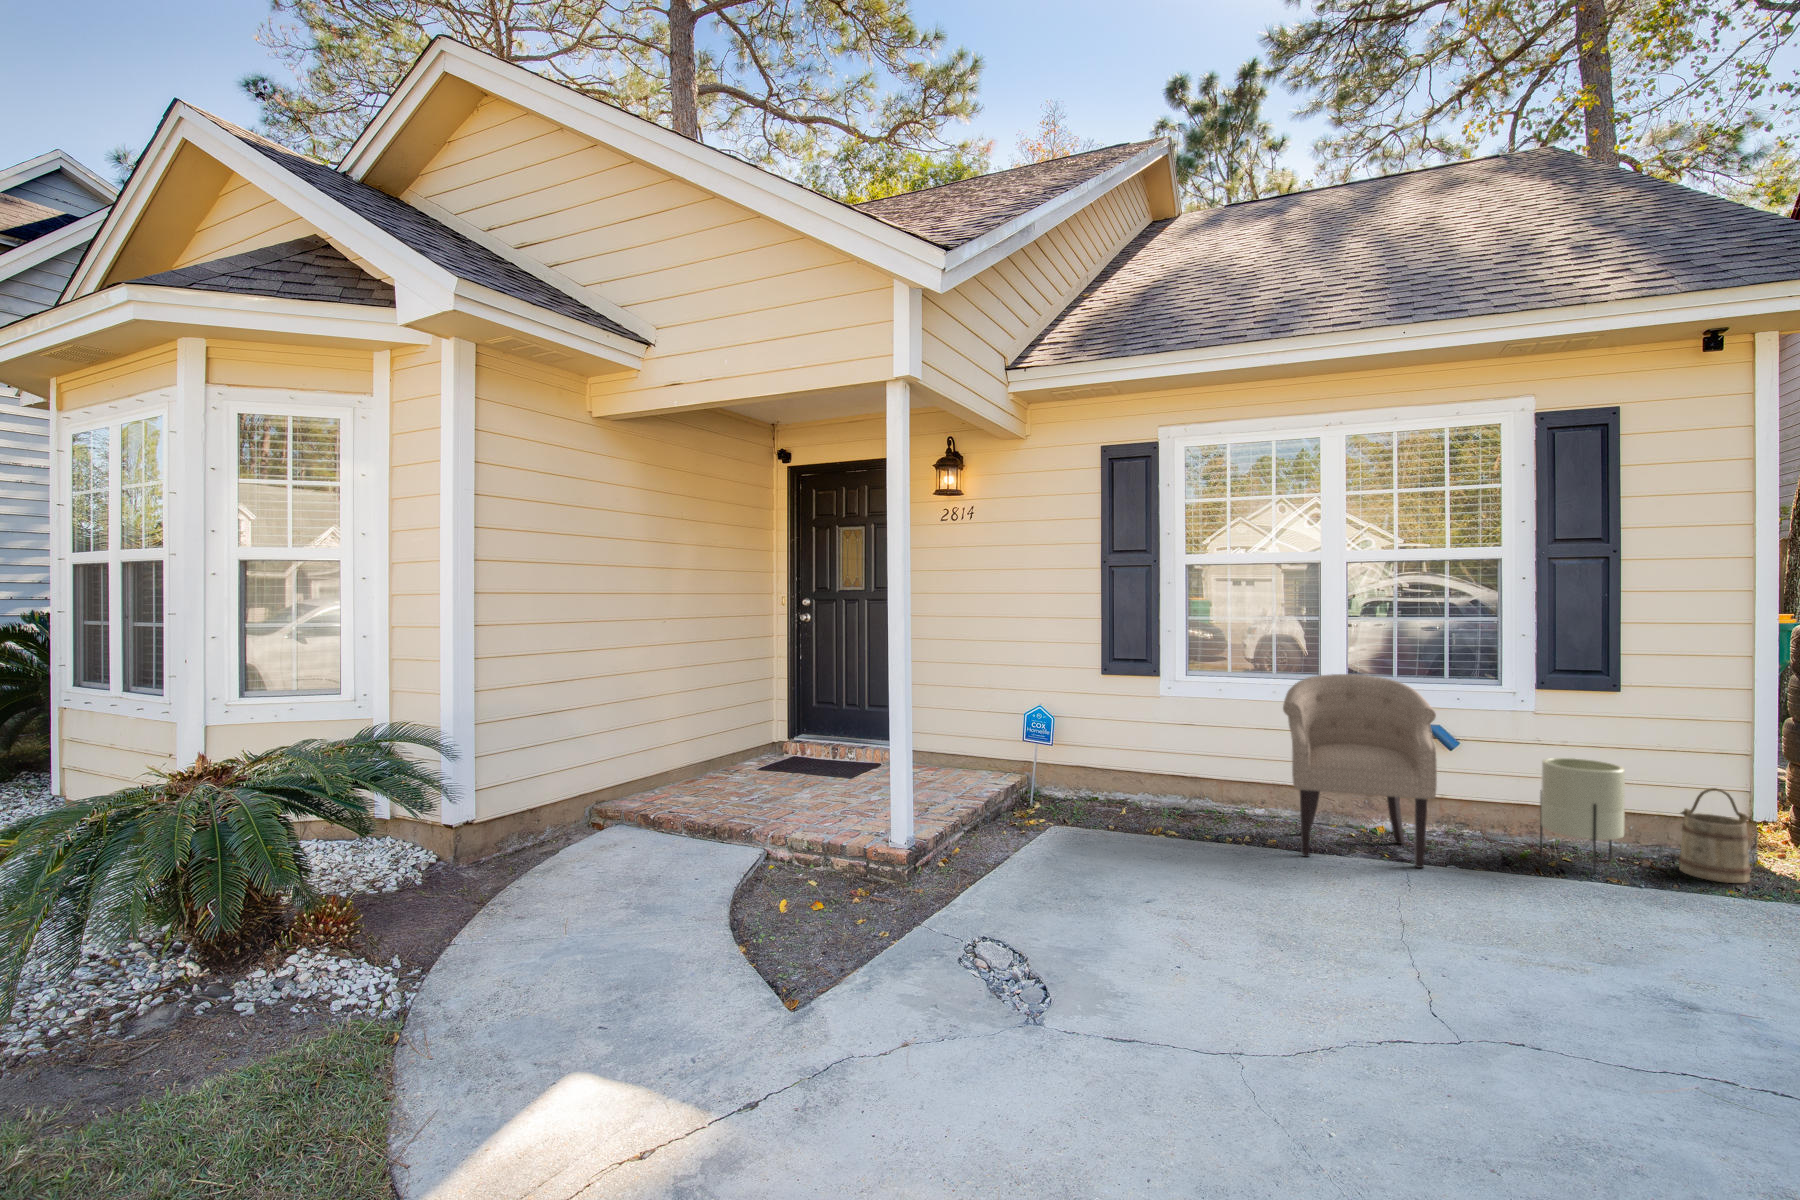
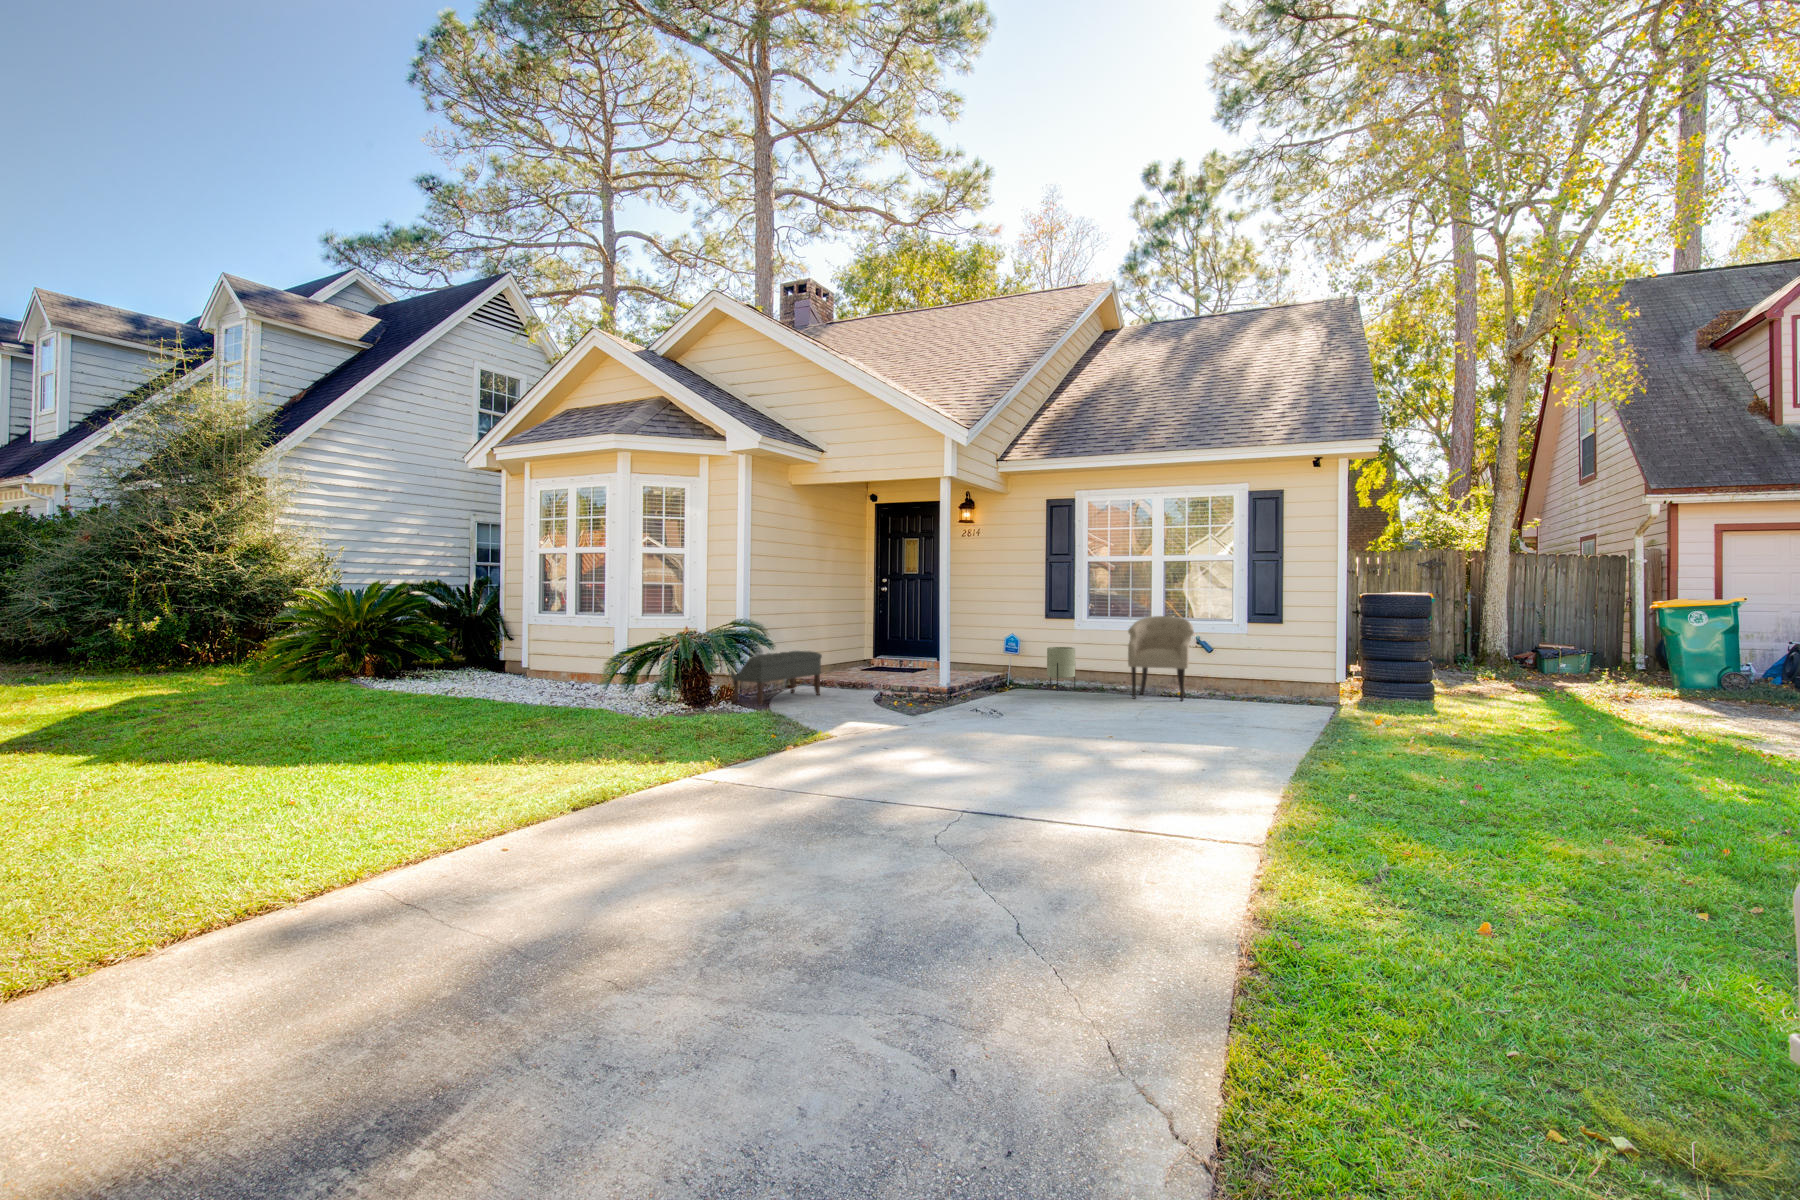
bench: none [400,751,646,909] -> present [731,651,822,705]
planter: present [1540,758,1625,873] -> present [1047,647,1075,691]
bucket: present [1679,788,1751,883] -> none [1298,664,1324,704]

